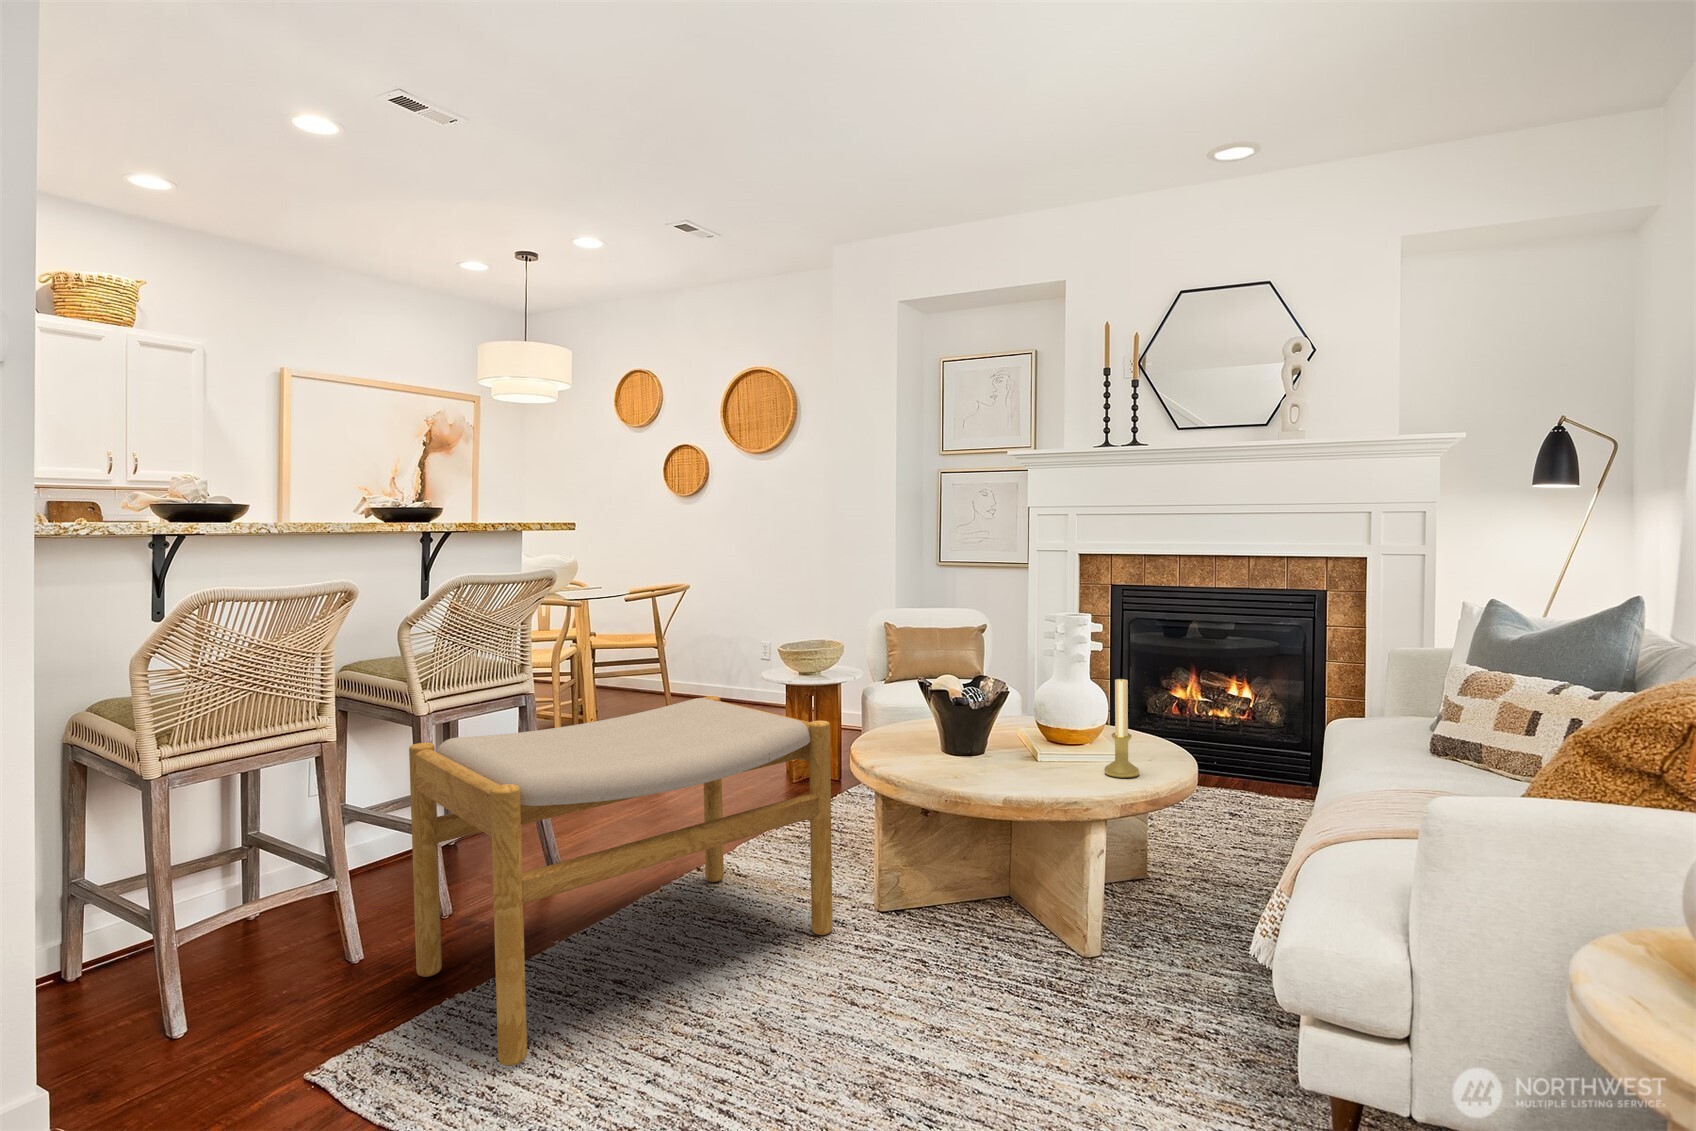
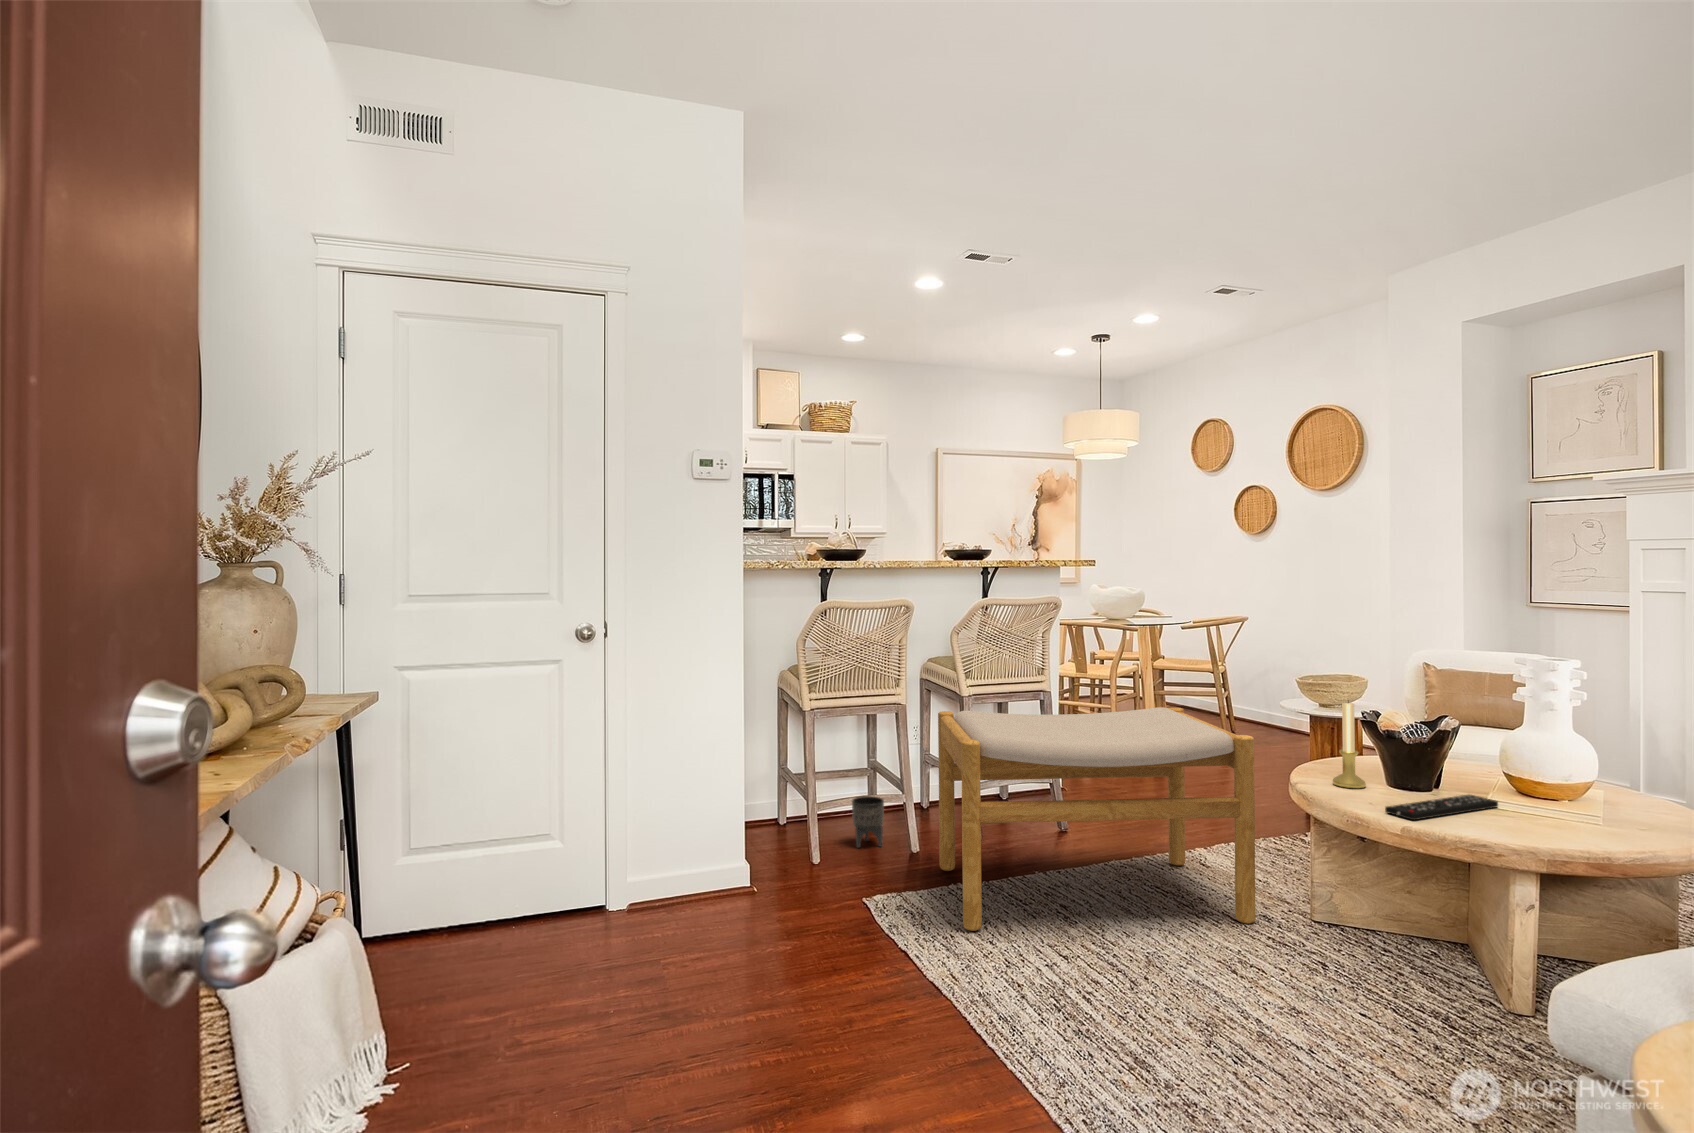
candle holder: present [1104,677,1139,778] -> present [1333,701,1366,789]
remote control: none [979,750,1047,789] -> present [1385,795,1498,820]
planter: none [242,890,303,980] -> present [852,796,884,848]

